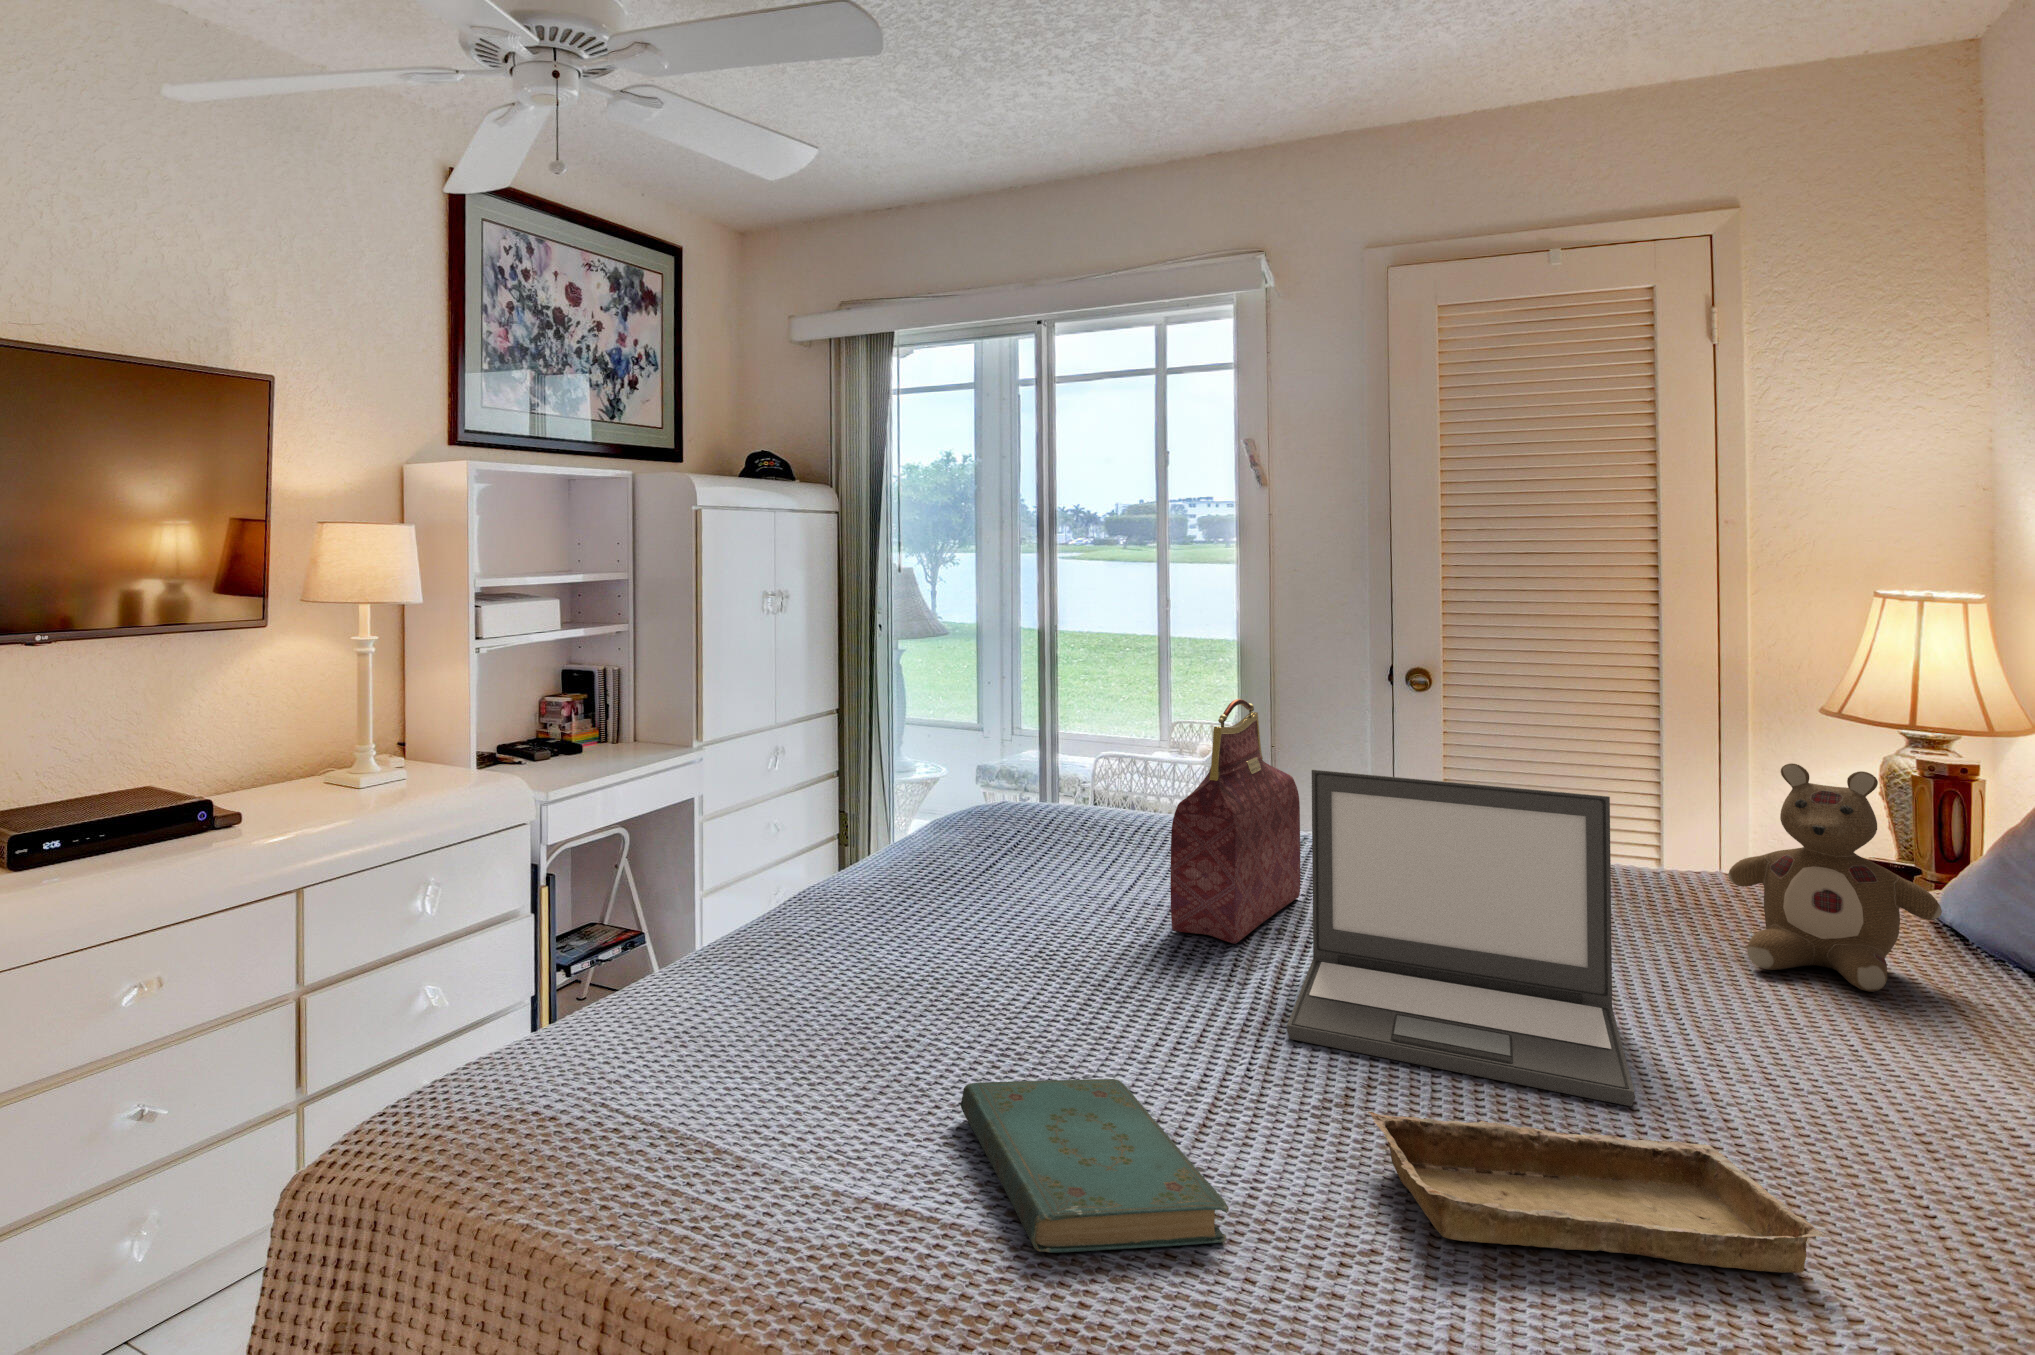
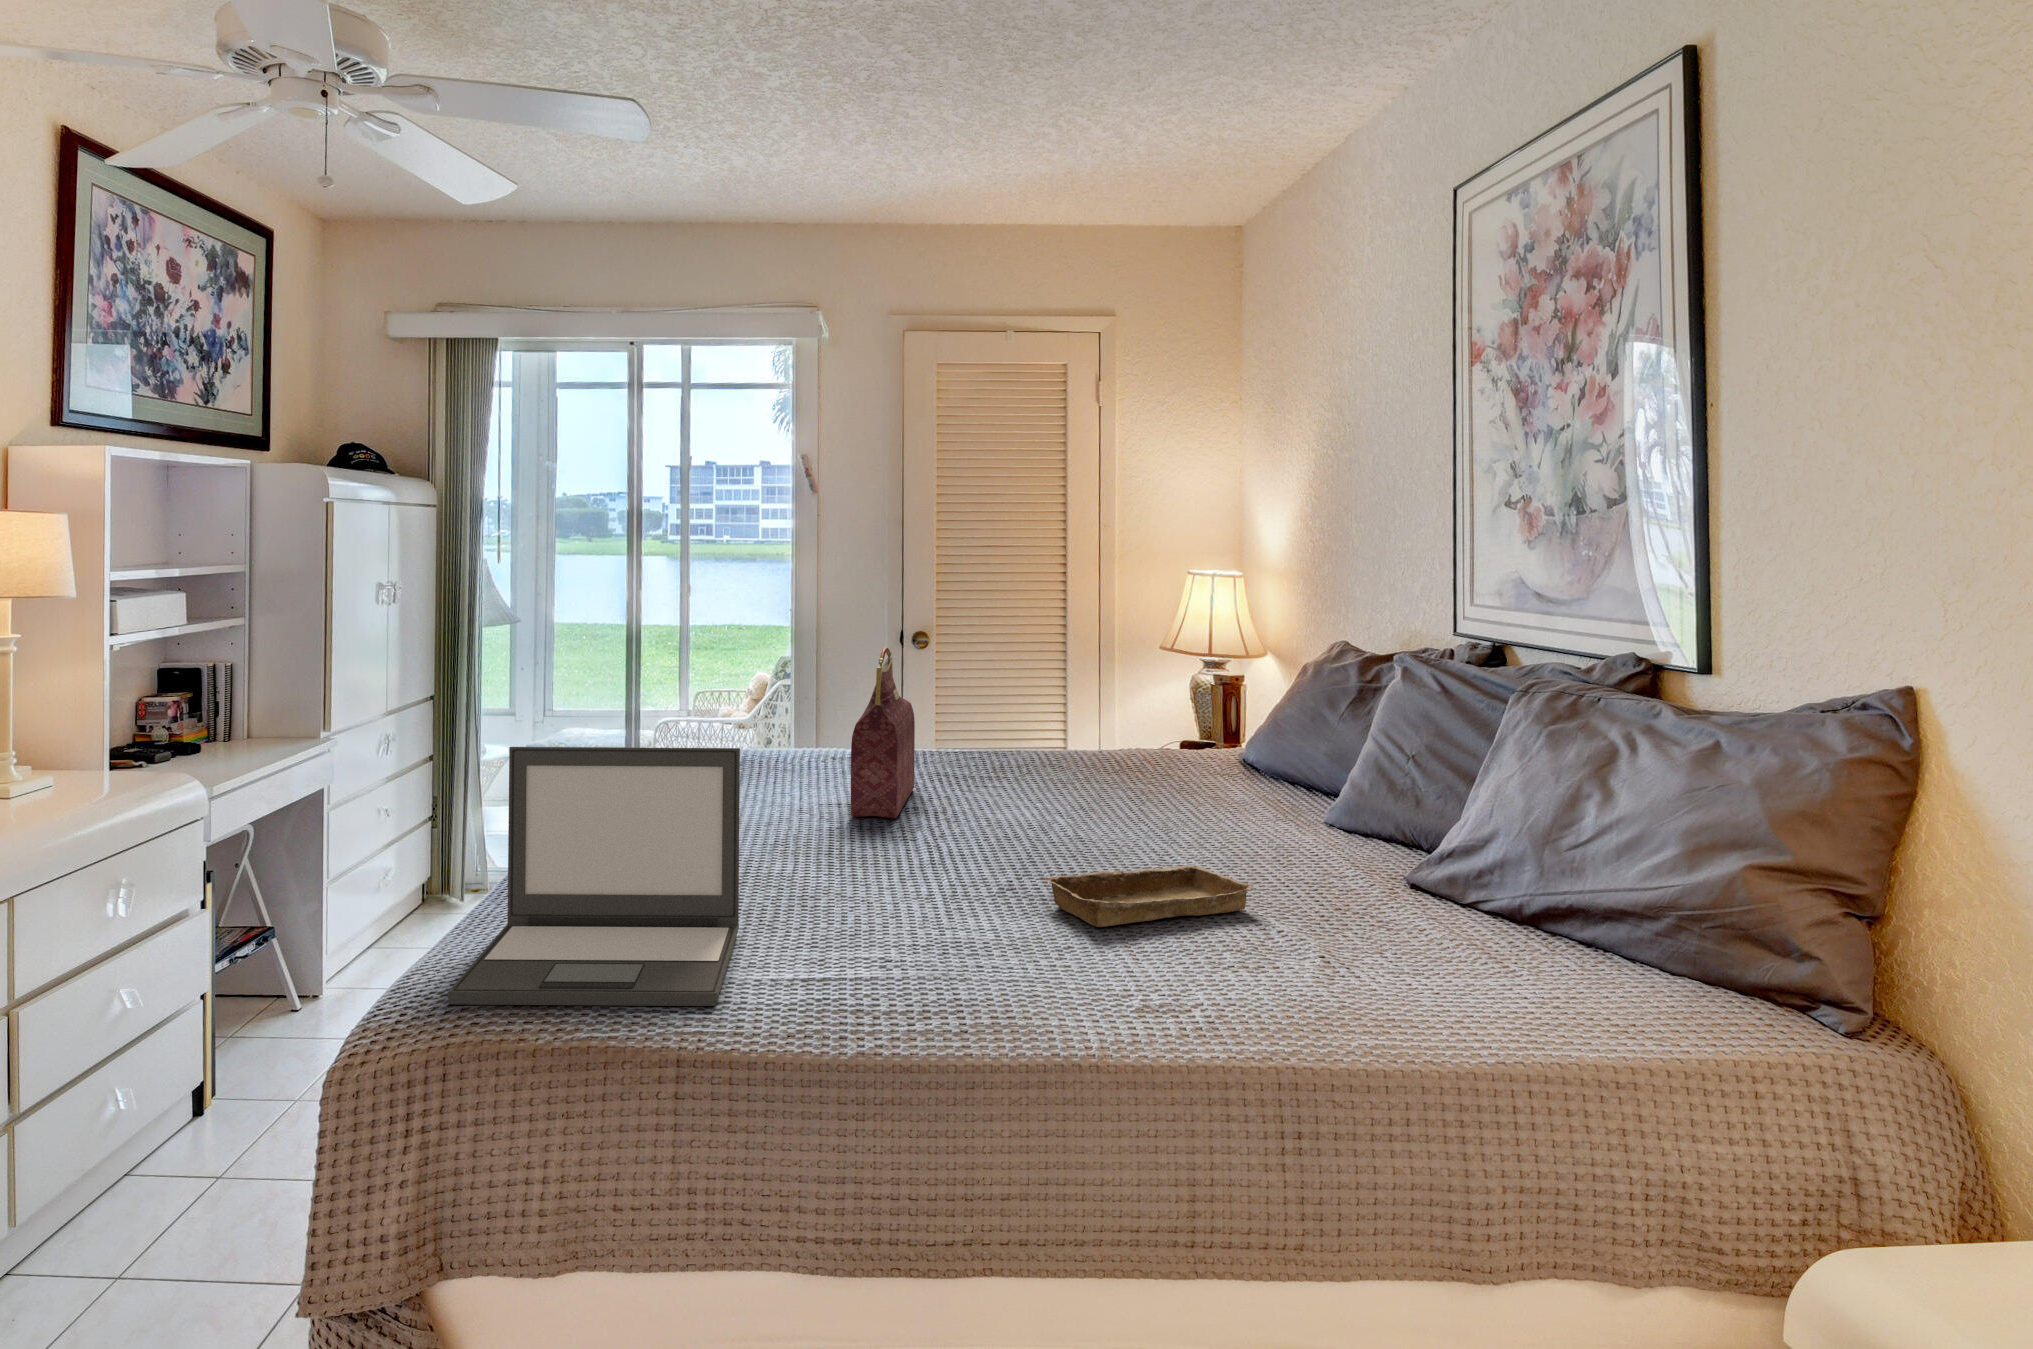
stuffed bear: present [1728,763,1942,991] -> none [1152,670,1252,797]
laptop: present [1287,770,1635,1106] -> present [448,747,740,1006]
book: present [961,1079,1229,1253] -> none [808,889,1000,973]

